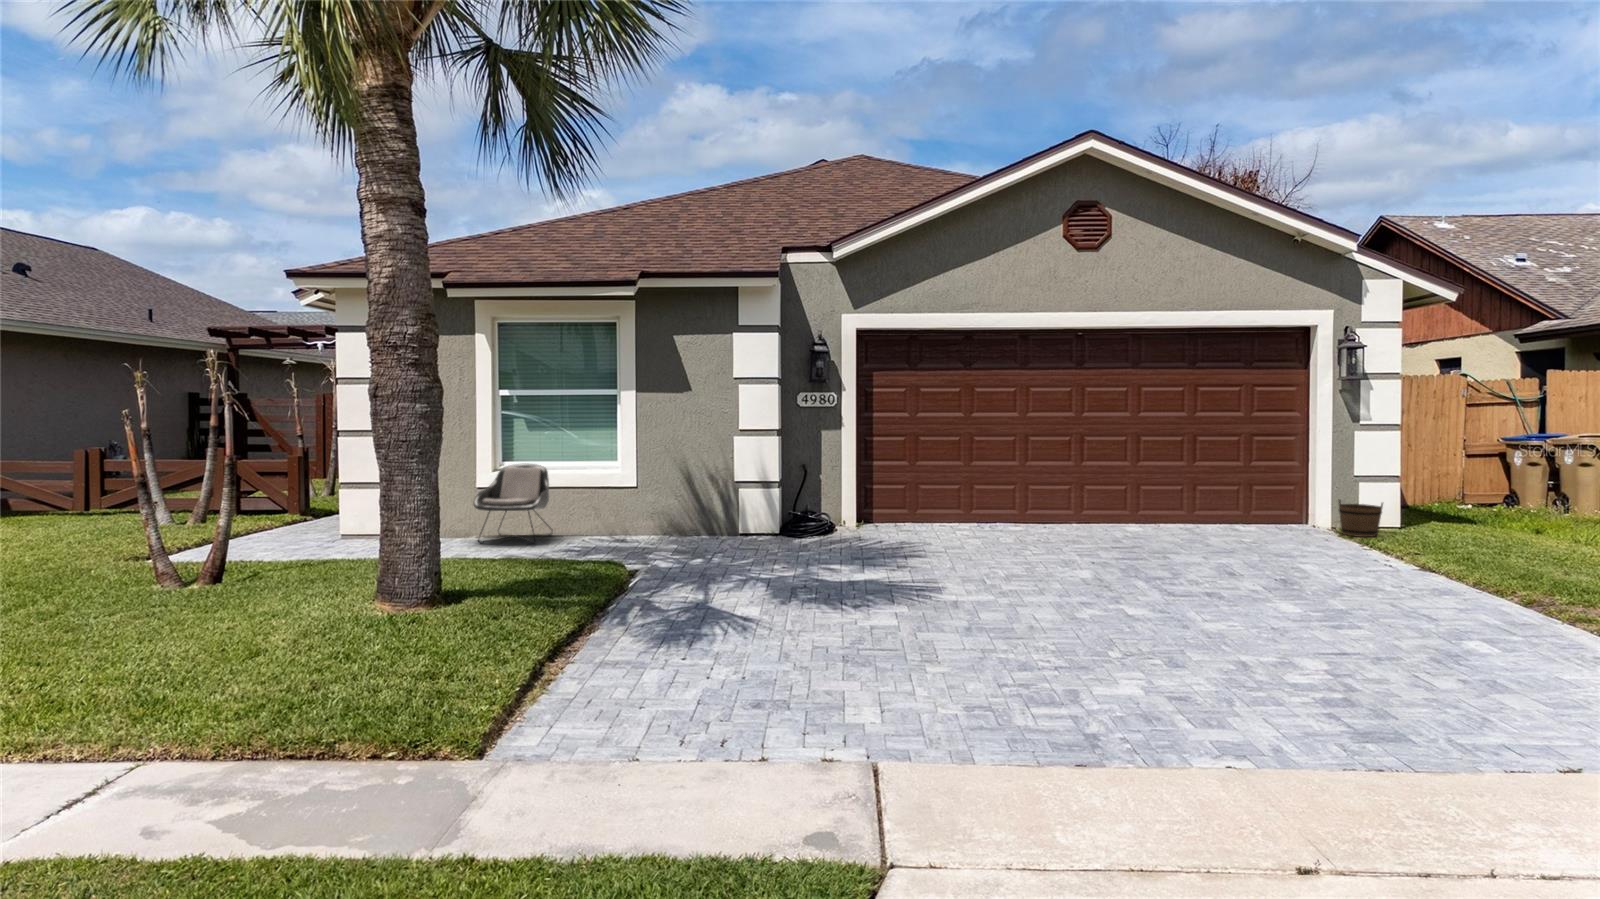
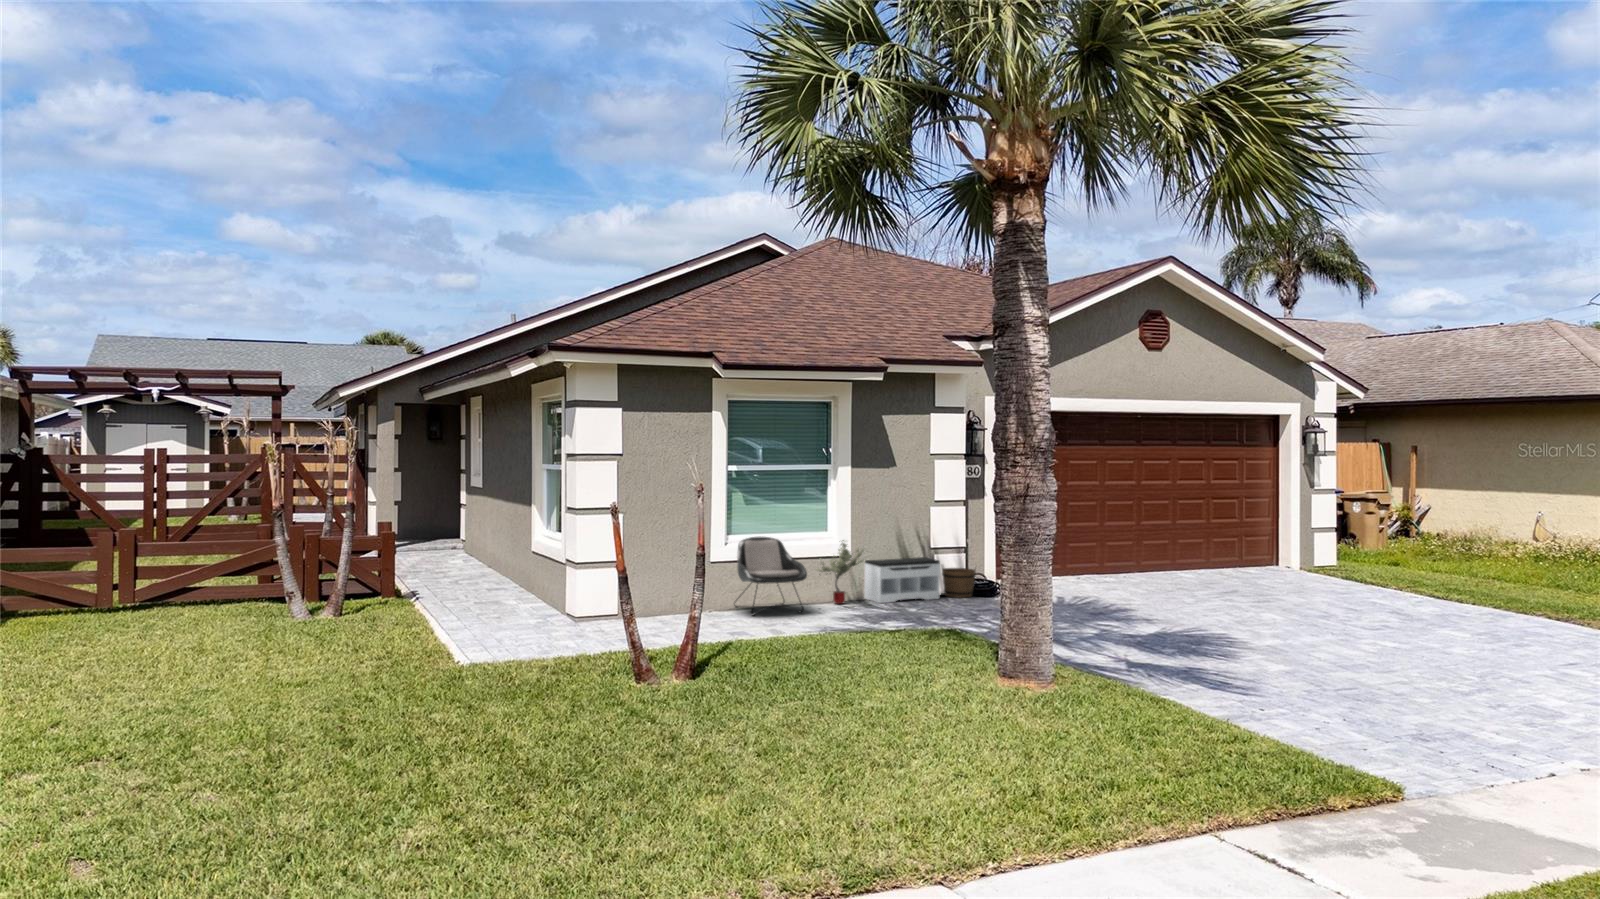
potted tree: none [577,469,633,538] -> present [817,540,864,604]
bench: none [644,493,725,540] -> present [864,557,940,603]
bucket: present [1339,500,1383,537] -> present [942,567,976,598]

